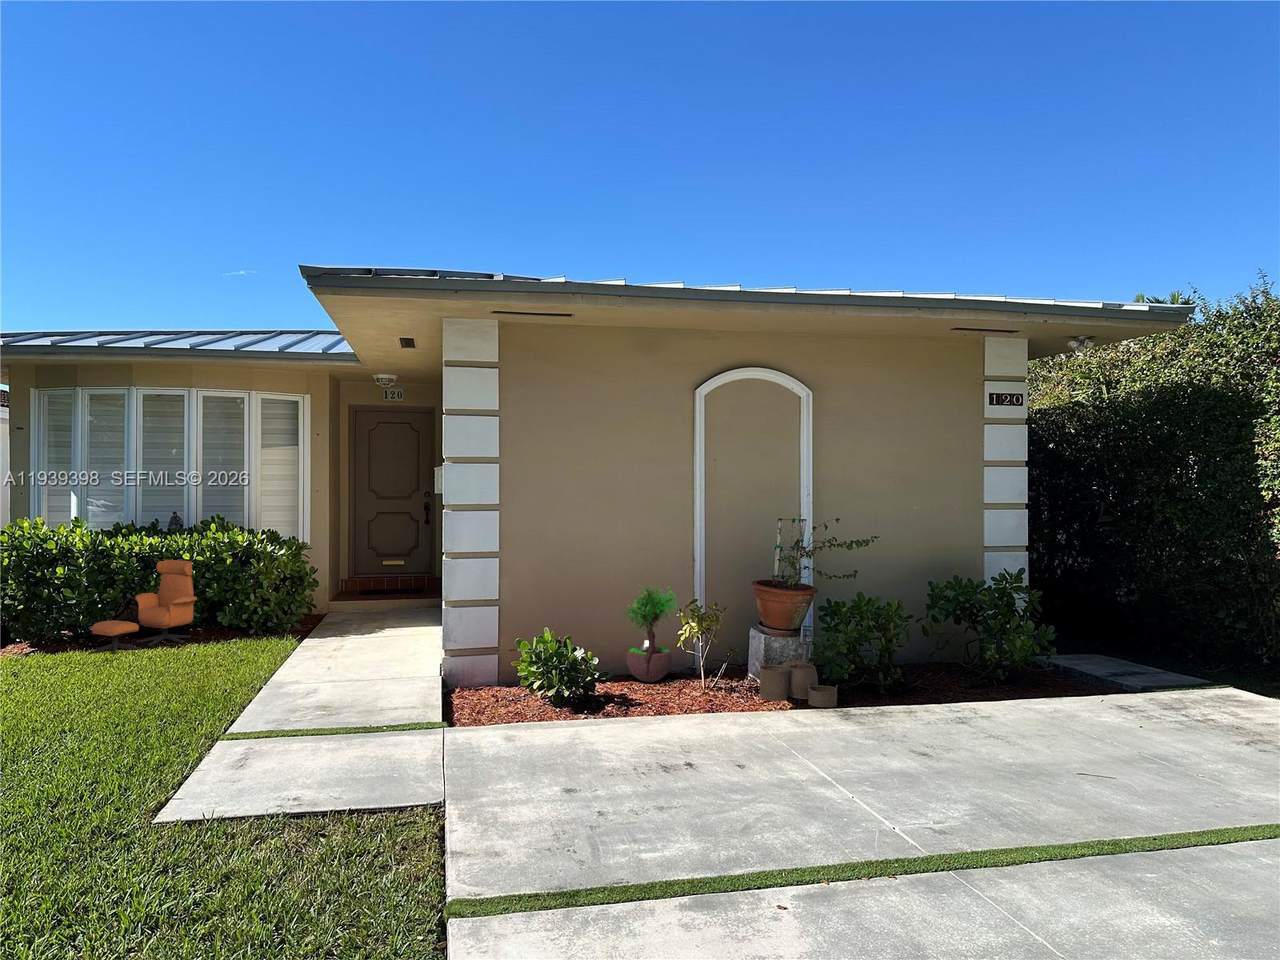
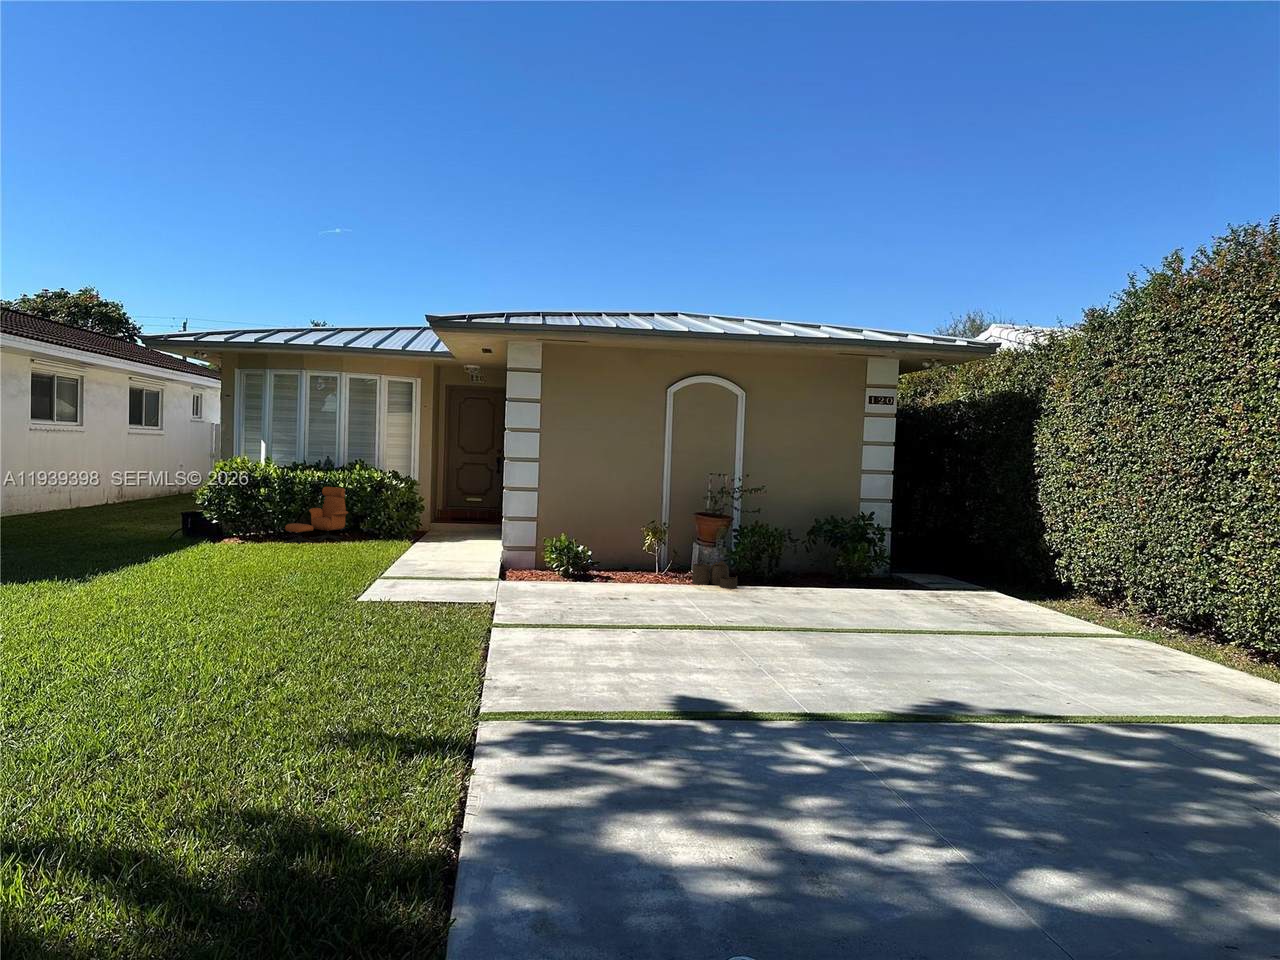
potted tree: present [619,579,680,682] -> none [610,508,649,573]

